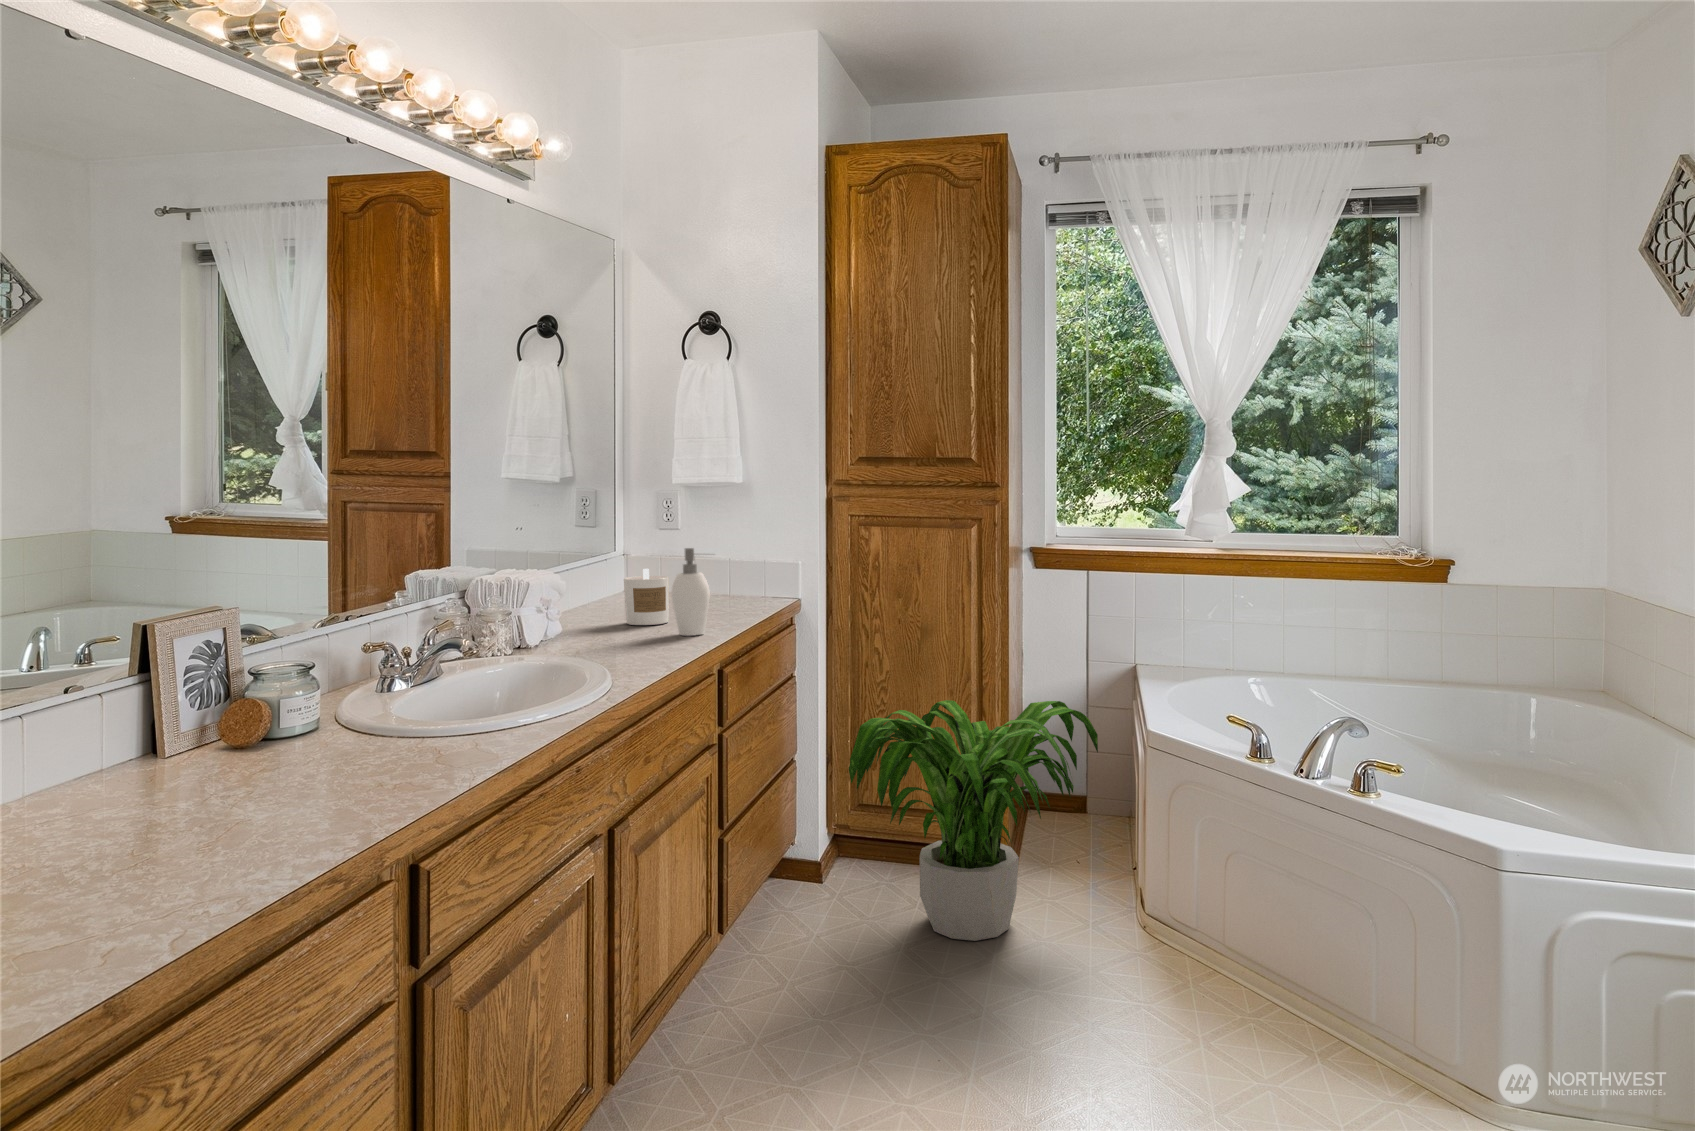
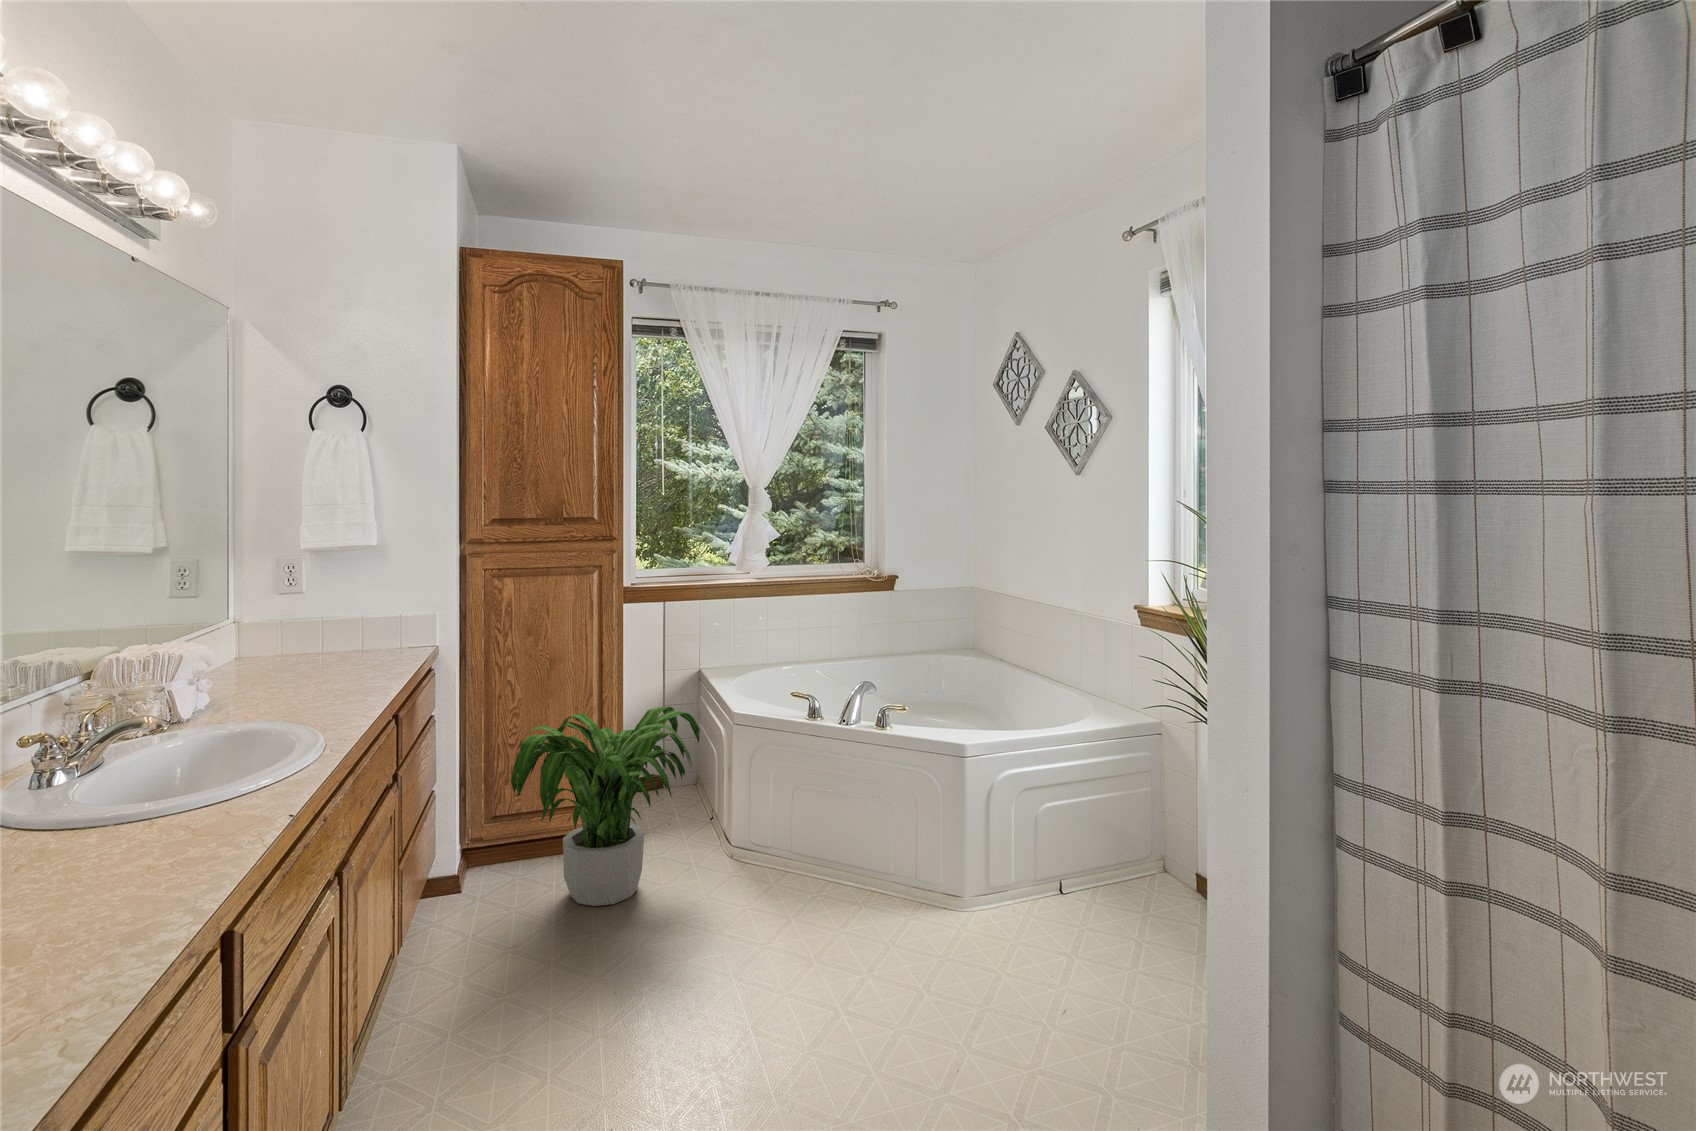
soap dispenser: present [671,548,710,636] -> none [332,598,381,679]
candle: present [624,569,669,625] -> none [264,616,314,671]

